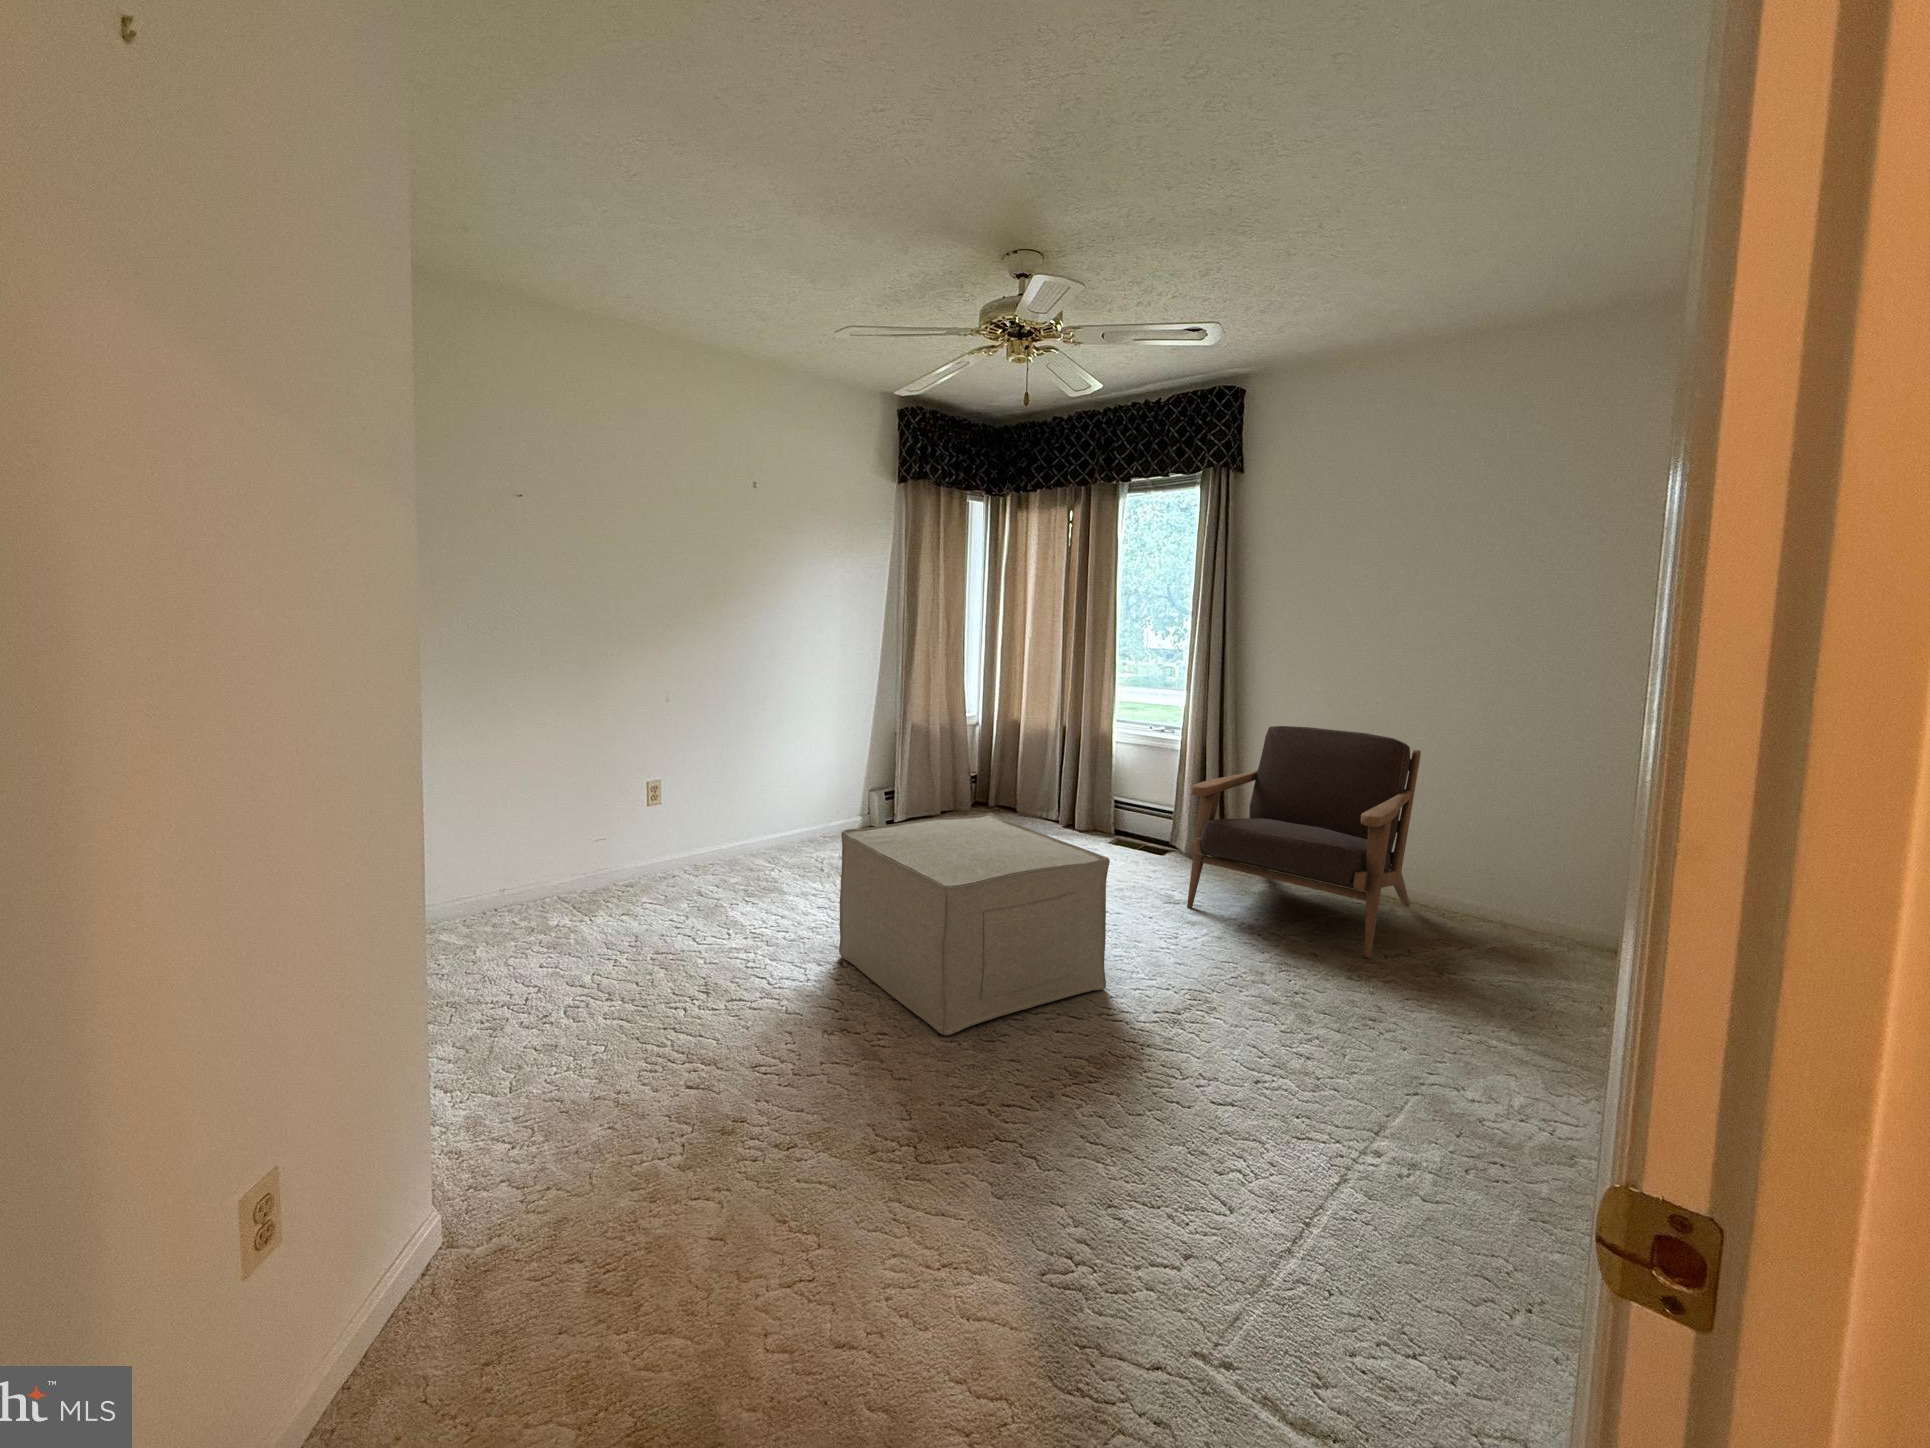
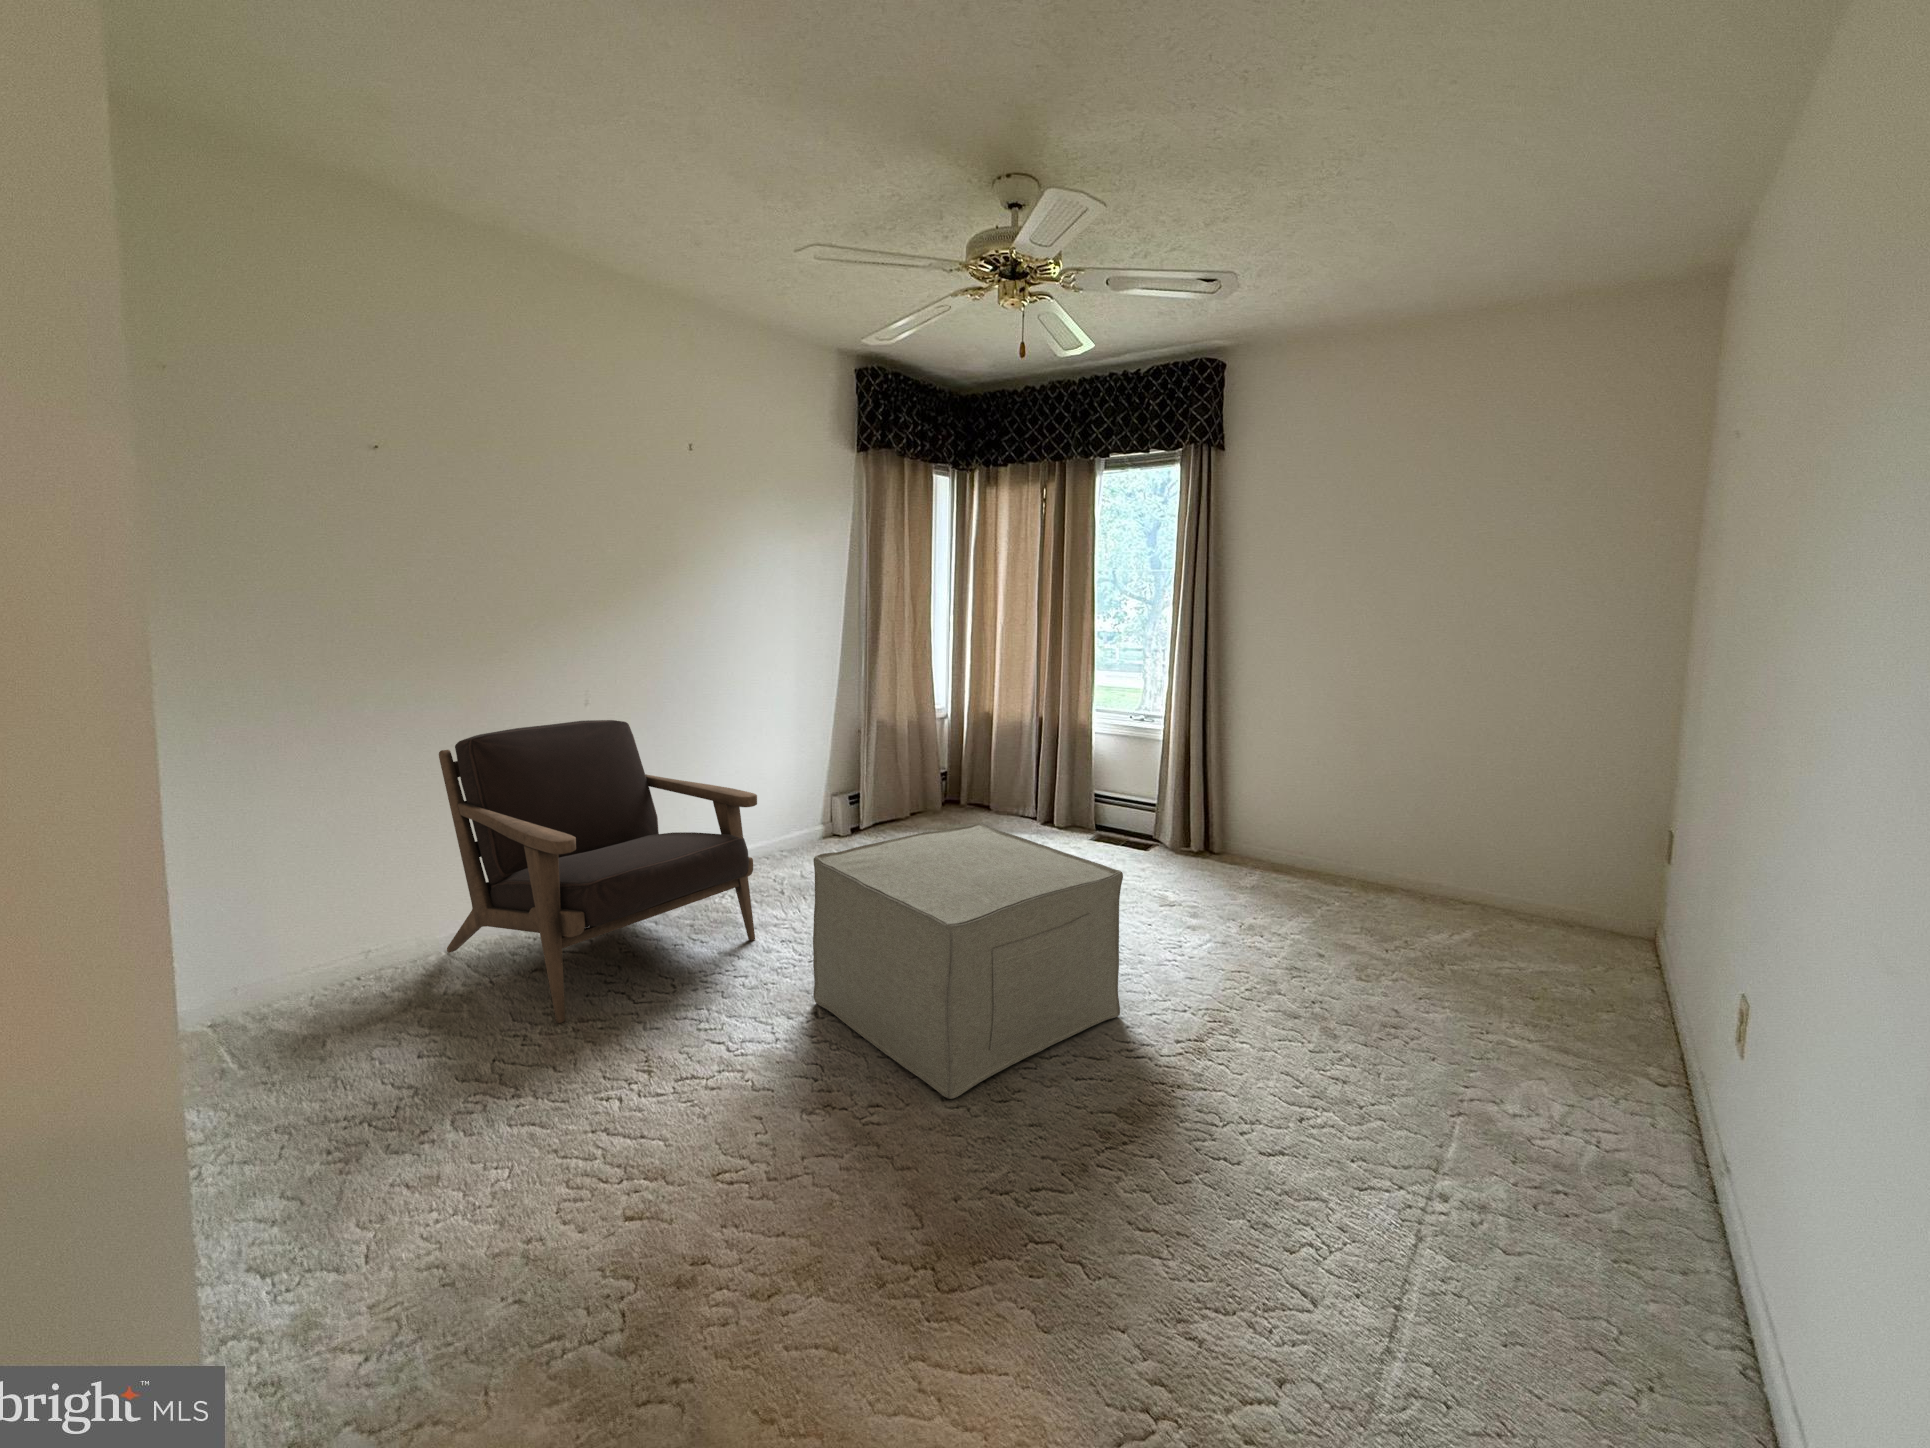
armchair: present [1187,726,1421,958] -> present [439,720,757,1023]

